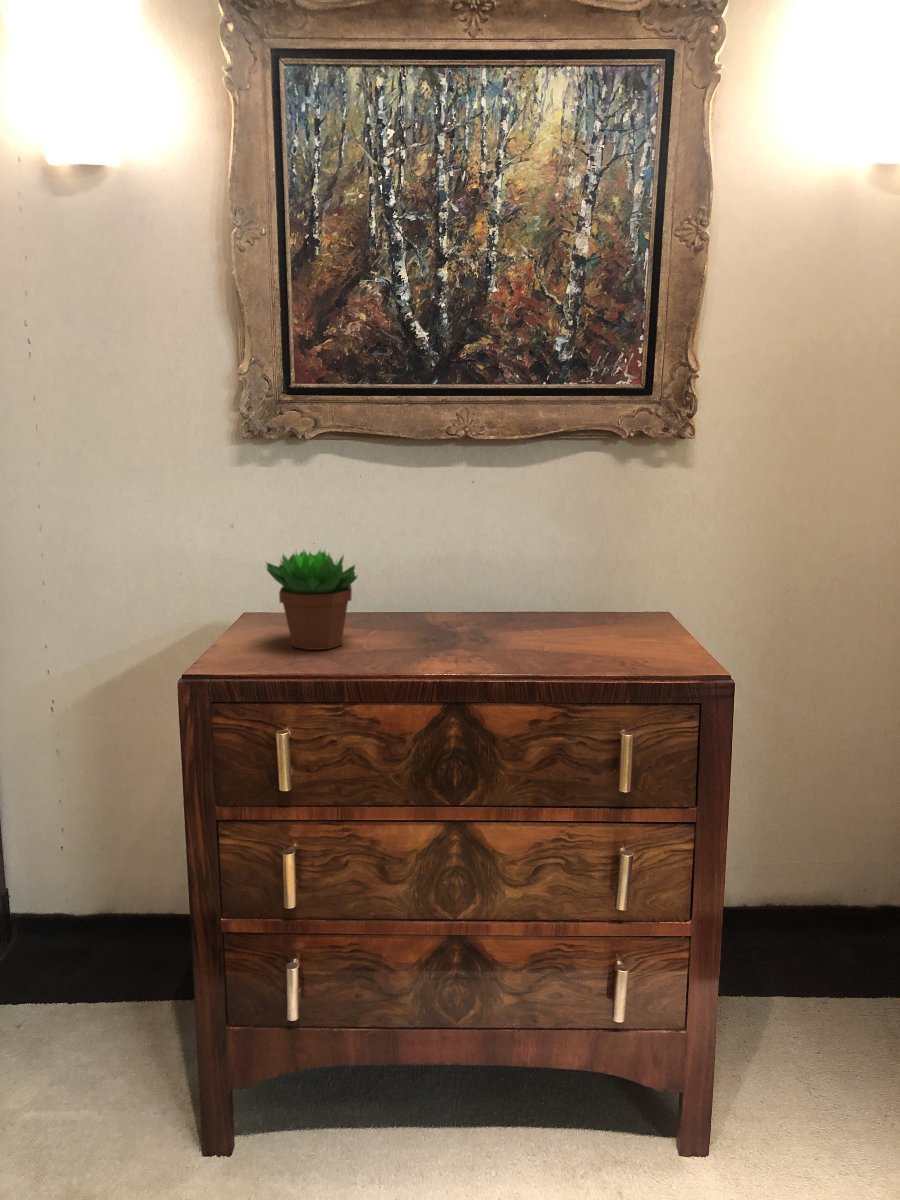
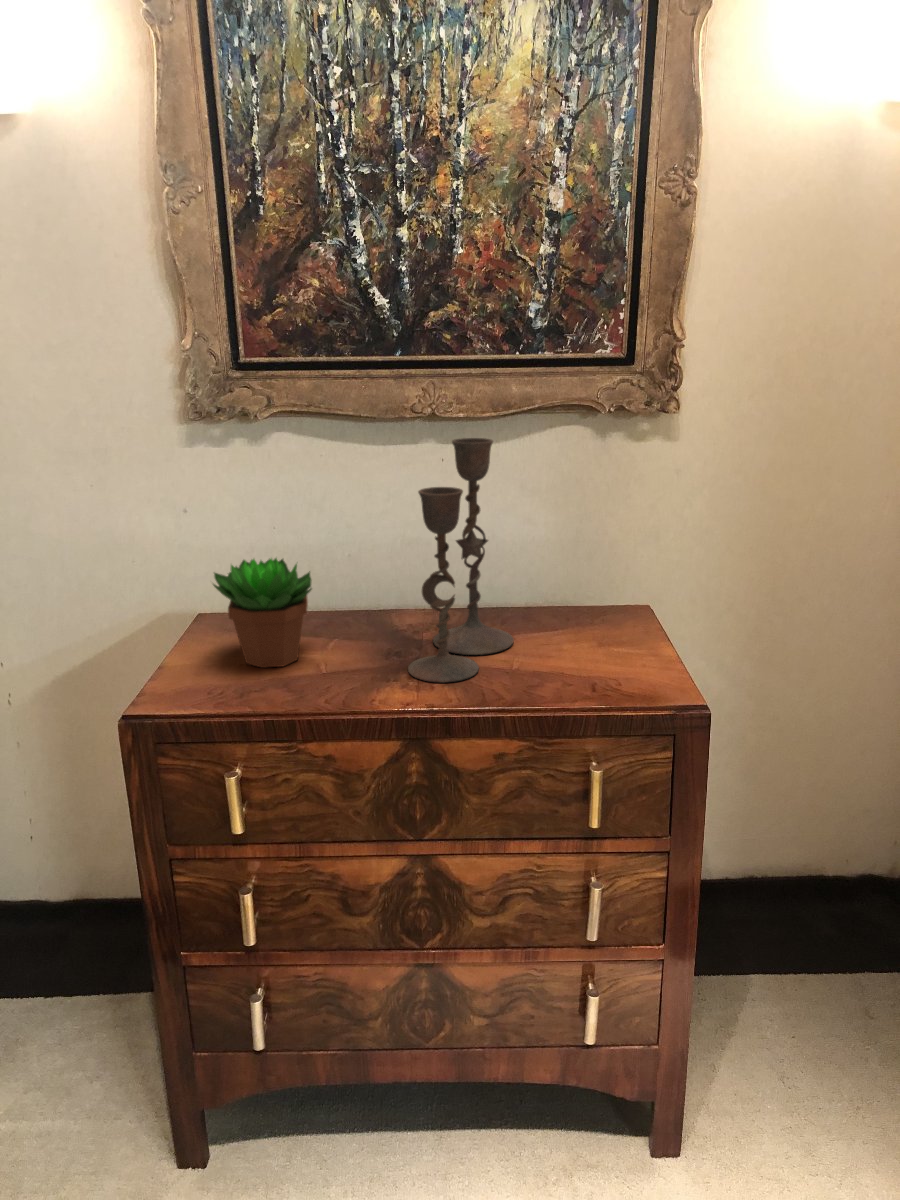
candlestick: none [445,446,542,662] -> present [408,438,514,683]

